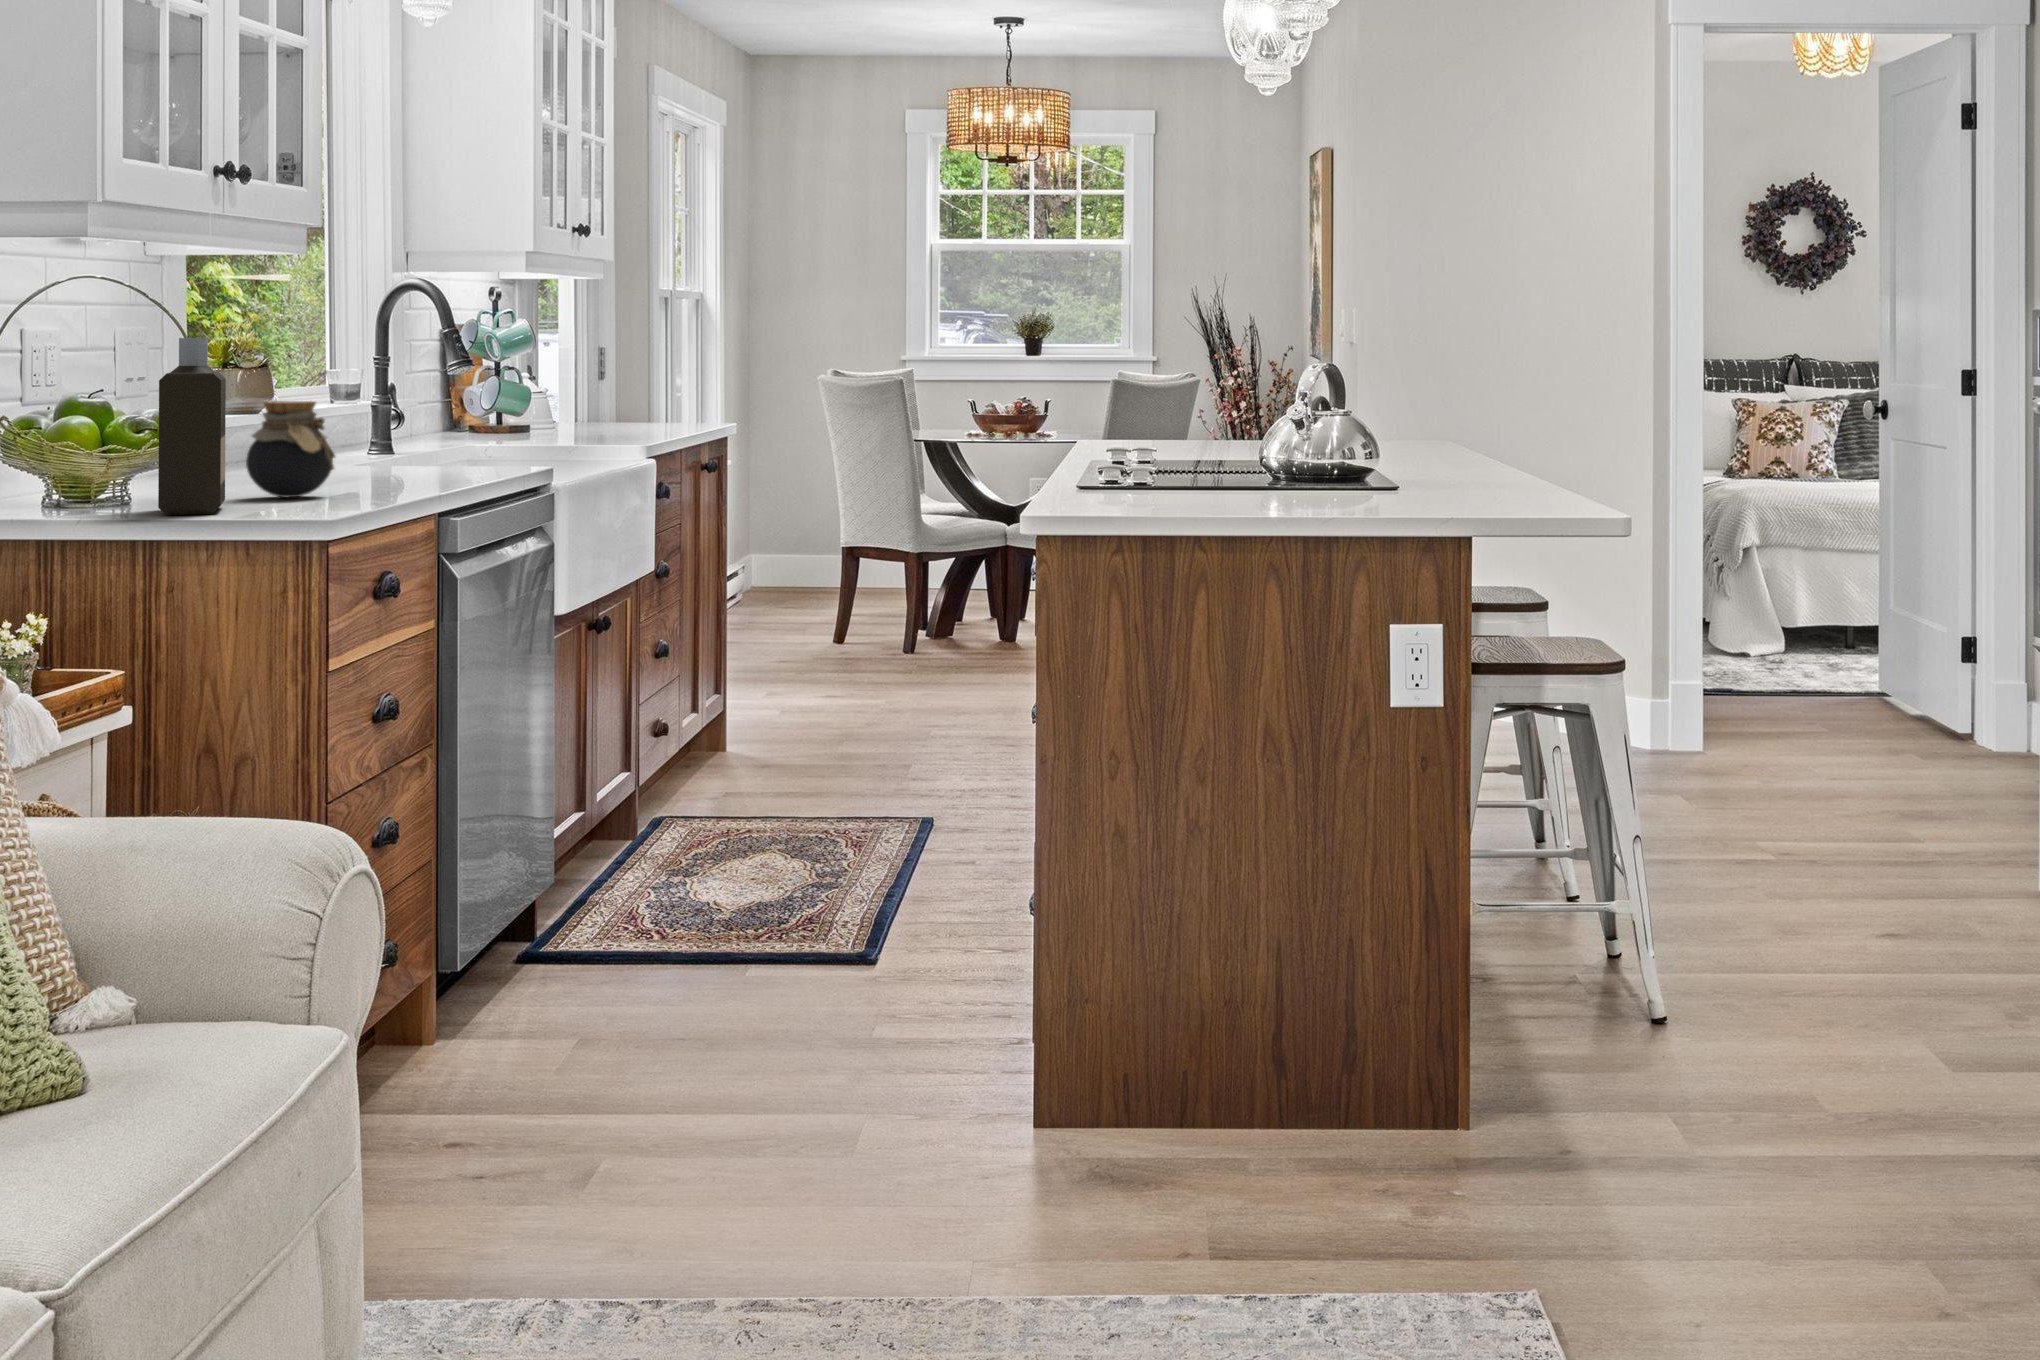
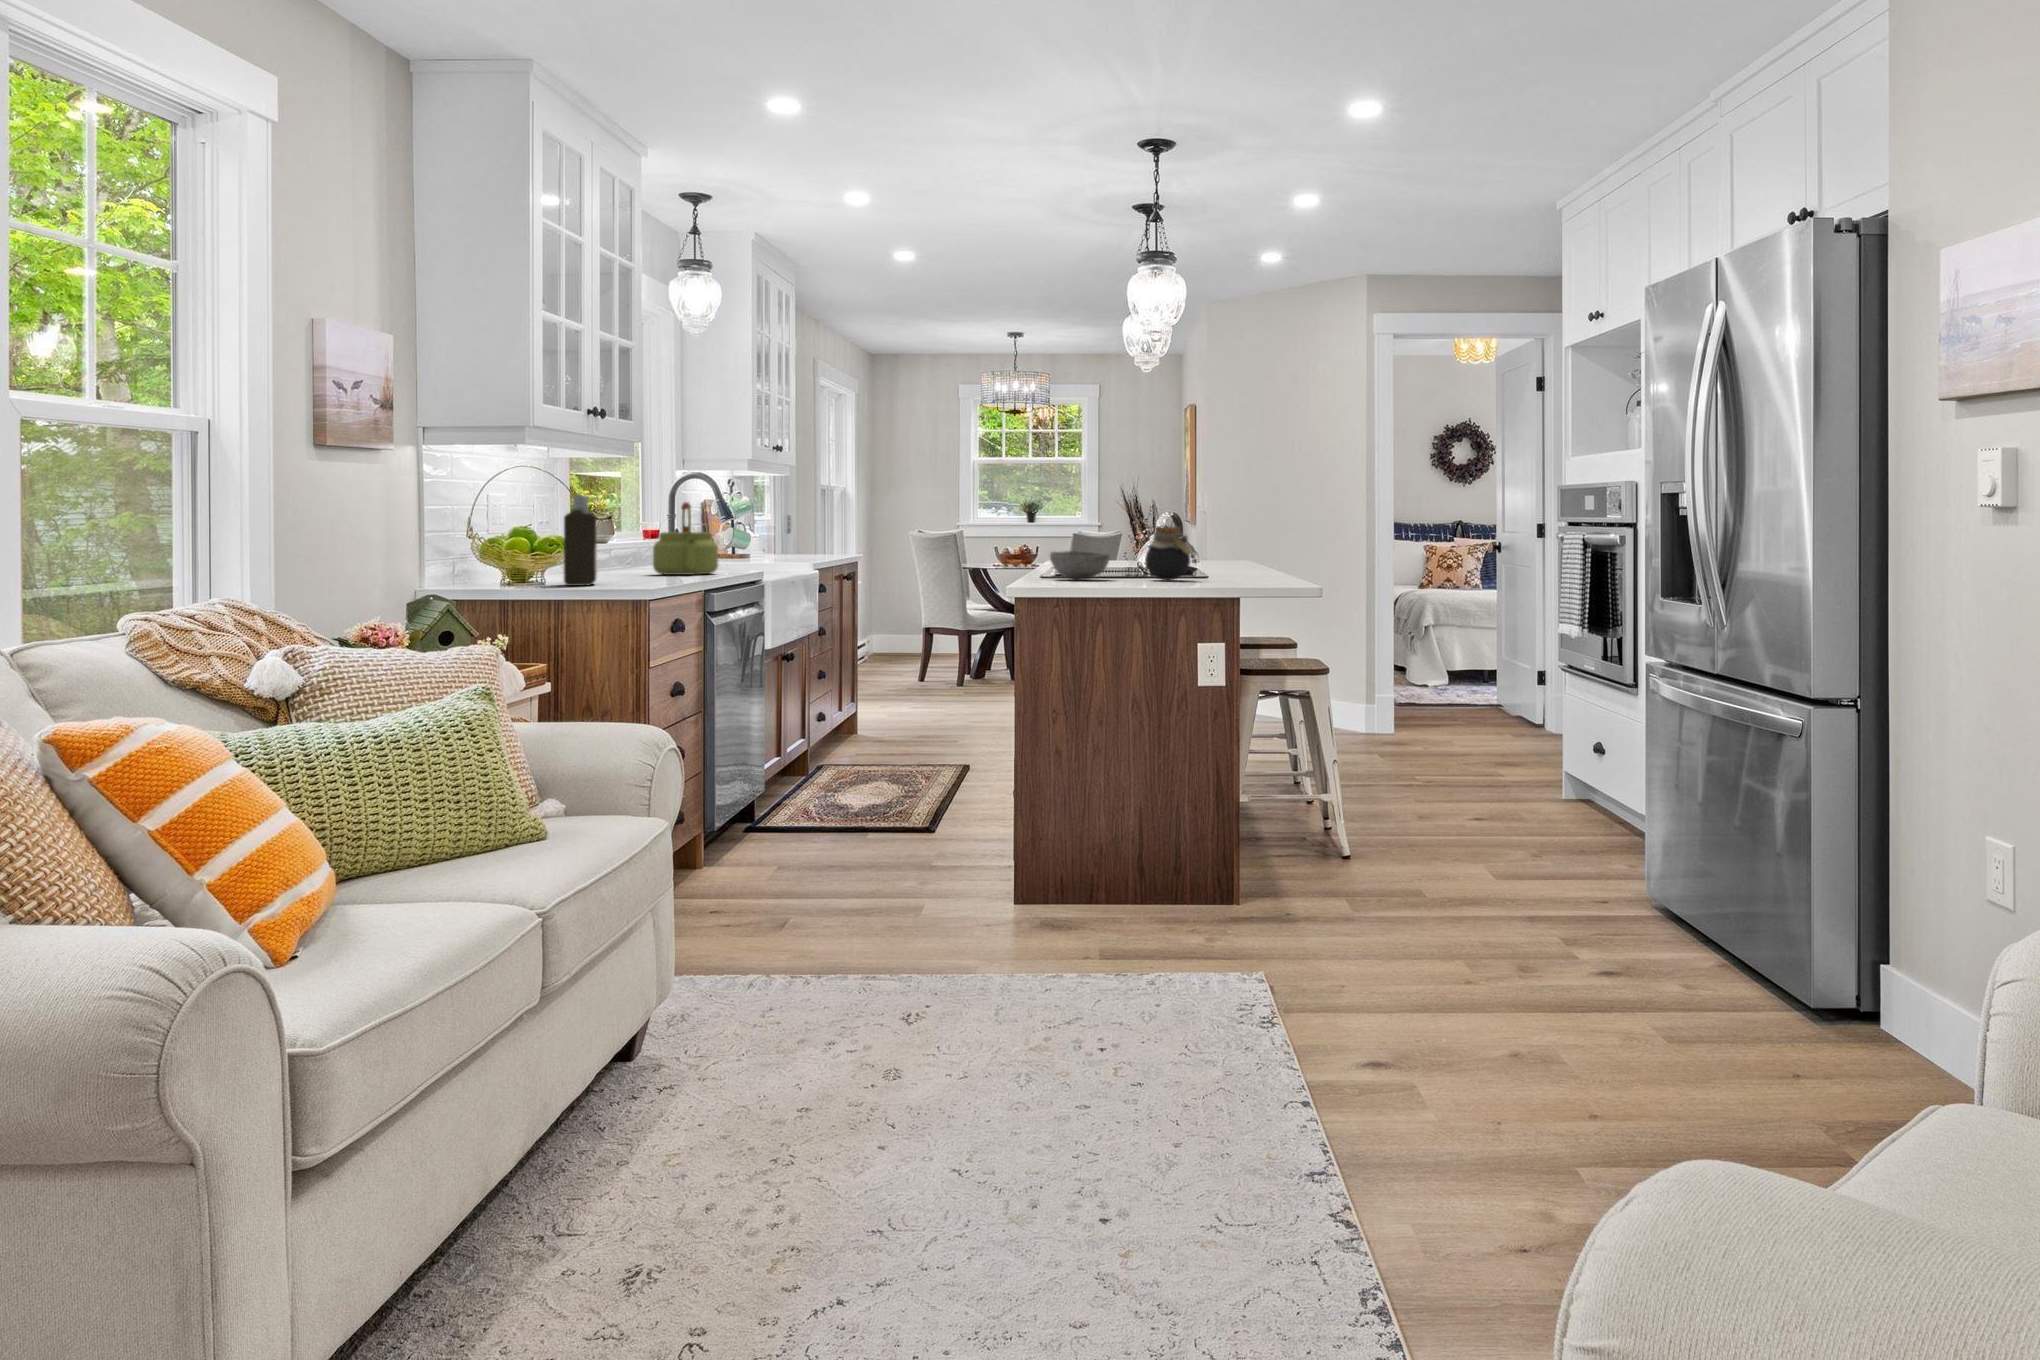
kettle: none [341,340,465,479] -> present [653,502,718,575]
jar: present [246,401,335,497] -> present [1145,526,1197,580]
bowl: none [1104,446,1220,502] -> present [1050,551,1110,579]

